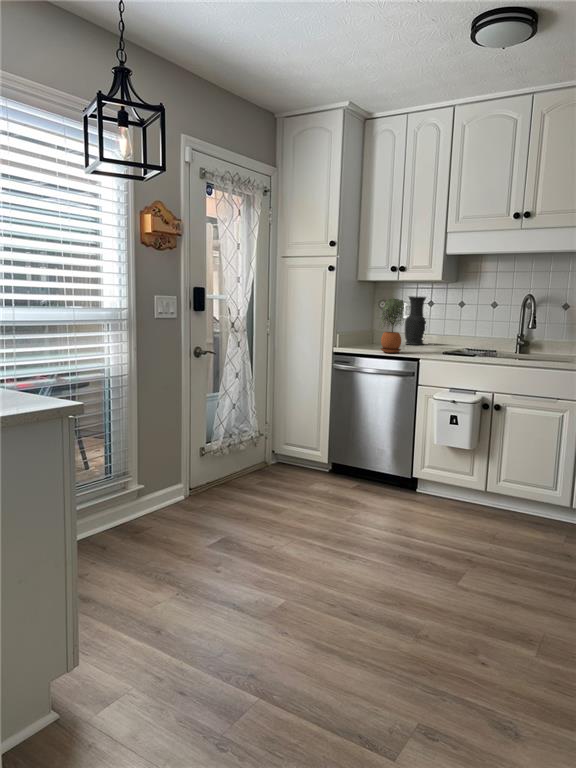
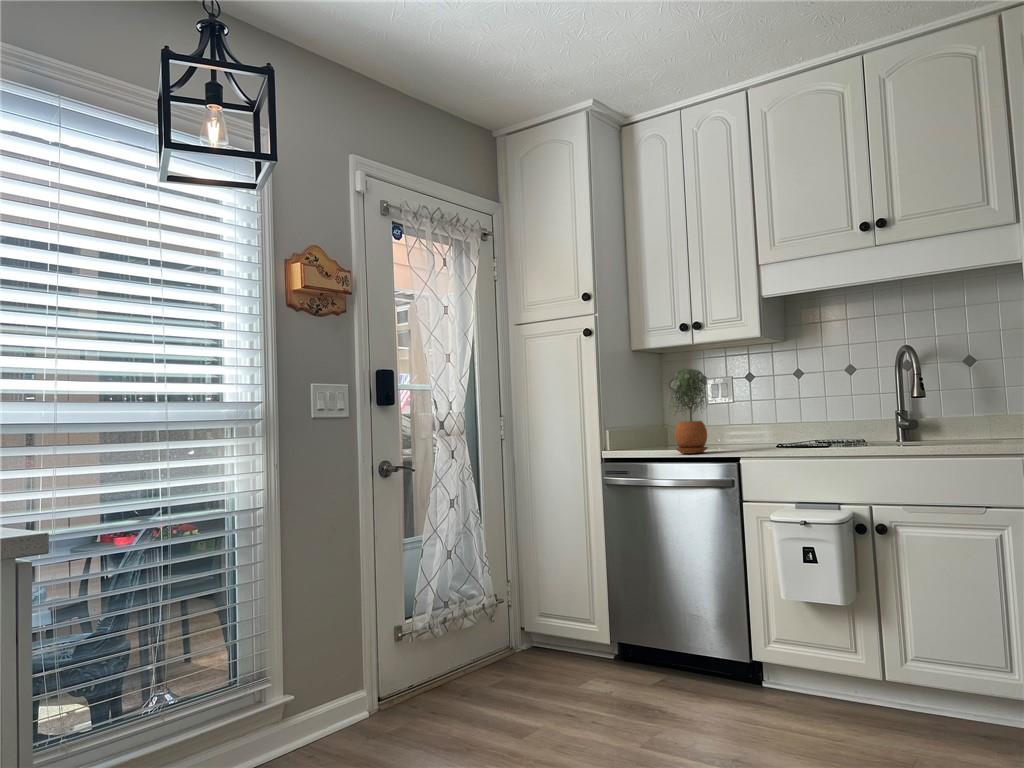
vase: present [405,296,426,345] -> none [714,368,748,444]

